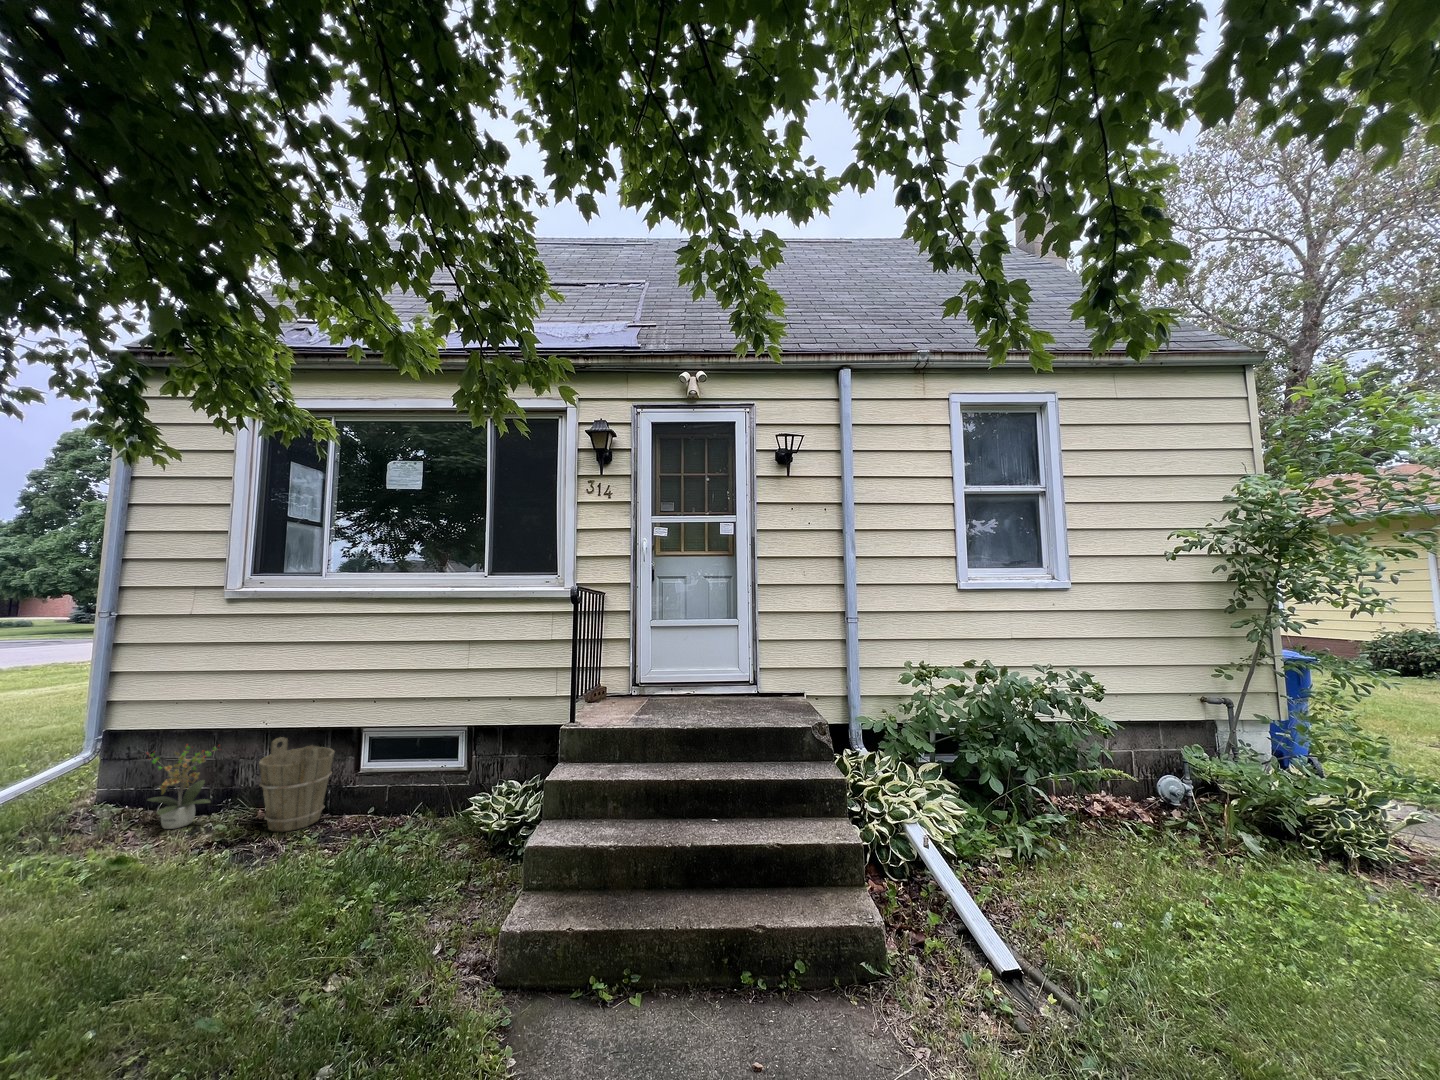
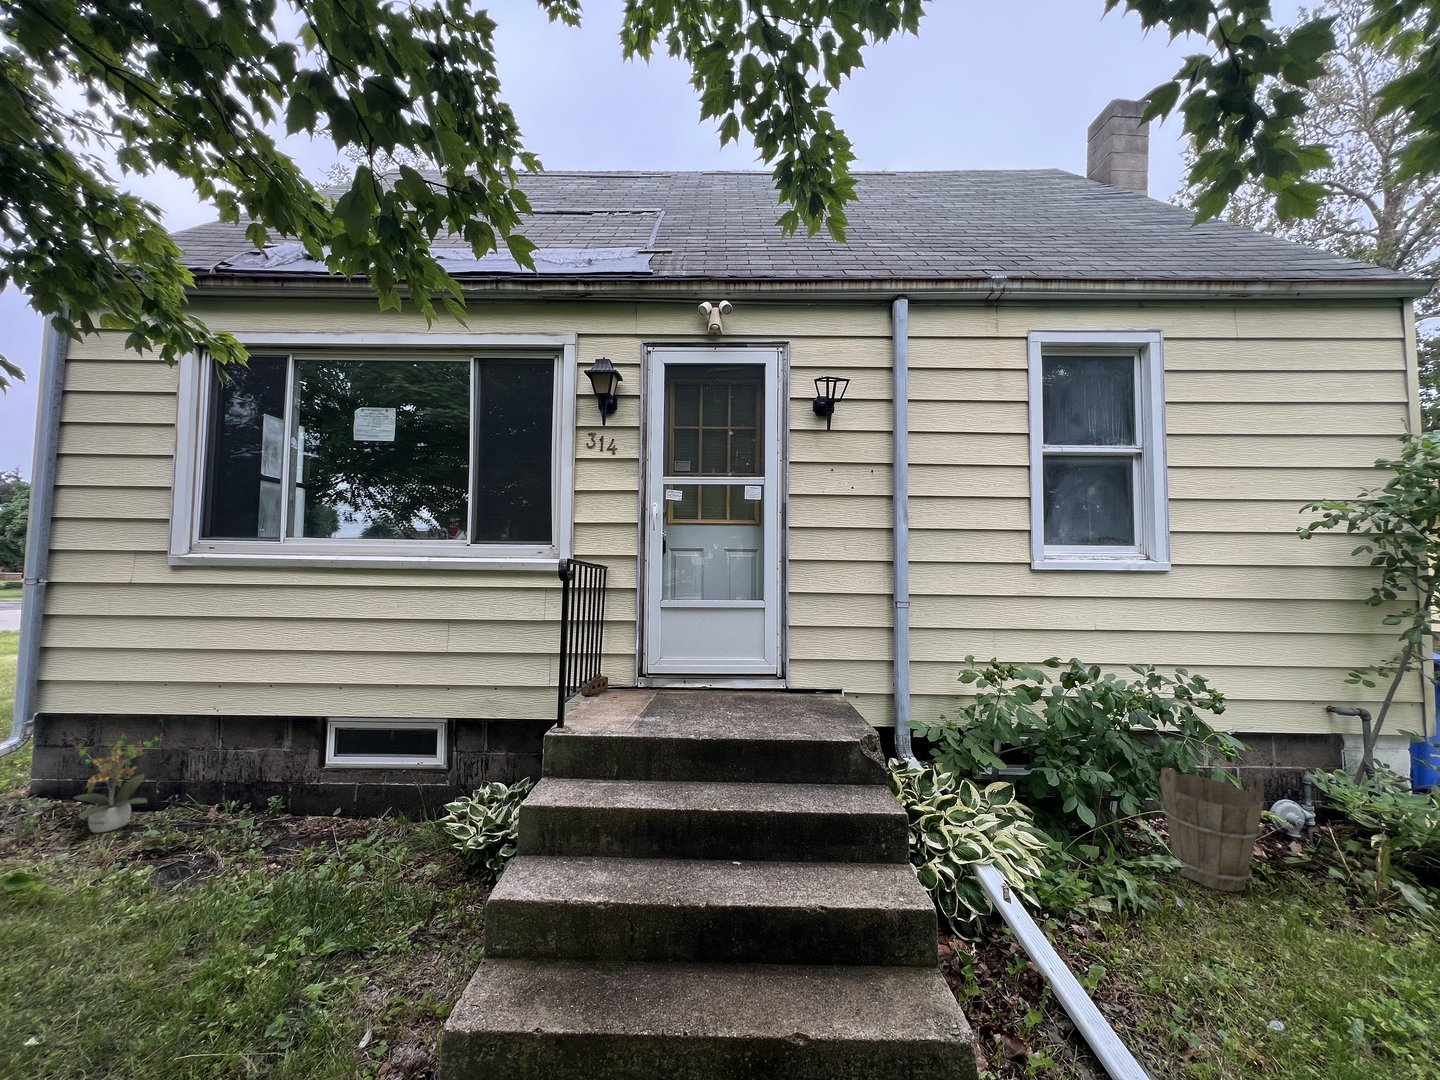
bucket: present [259,737,334,832] -> present [1160,767,1264,892]

